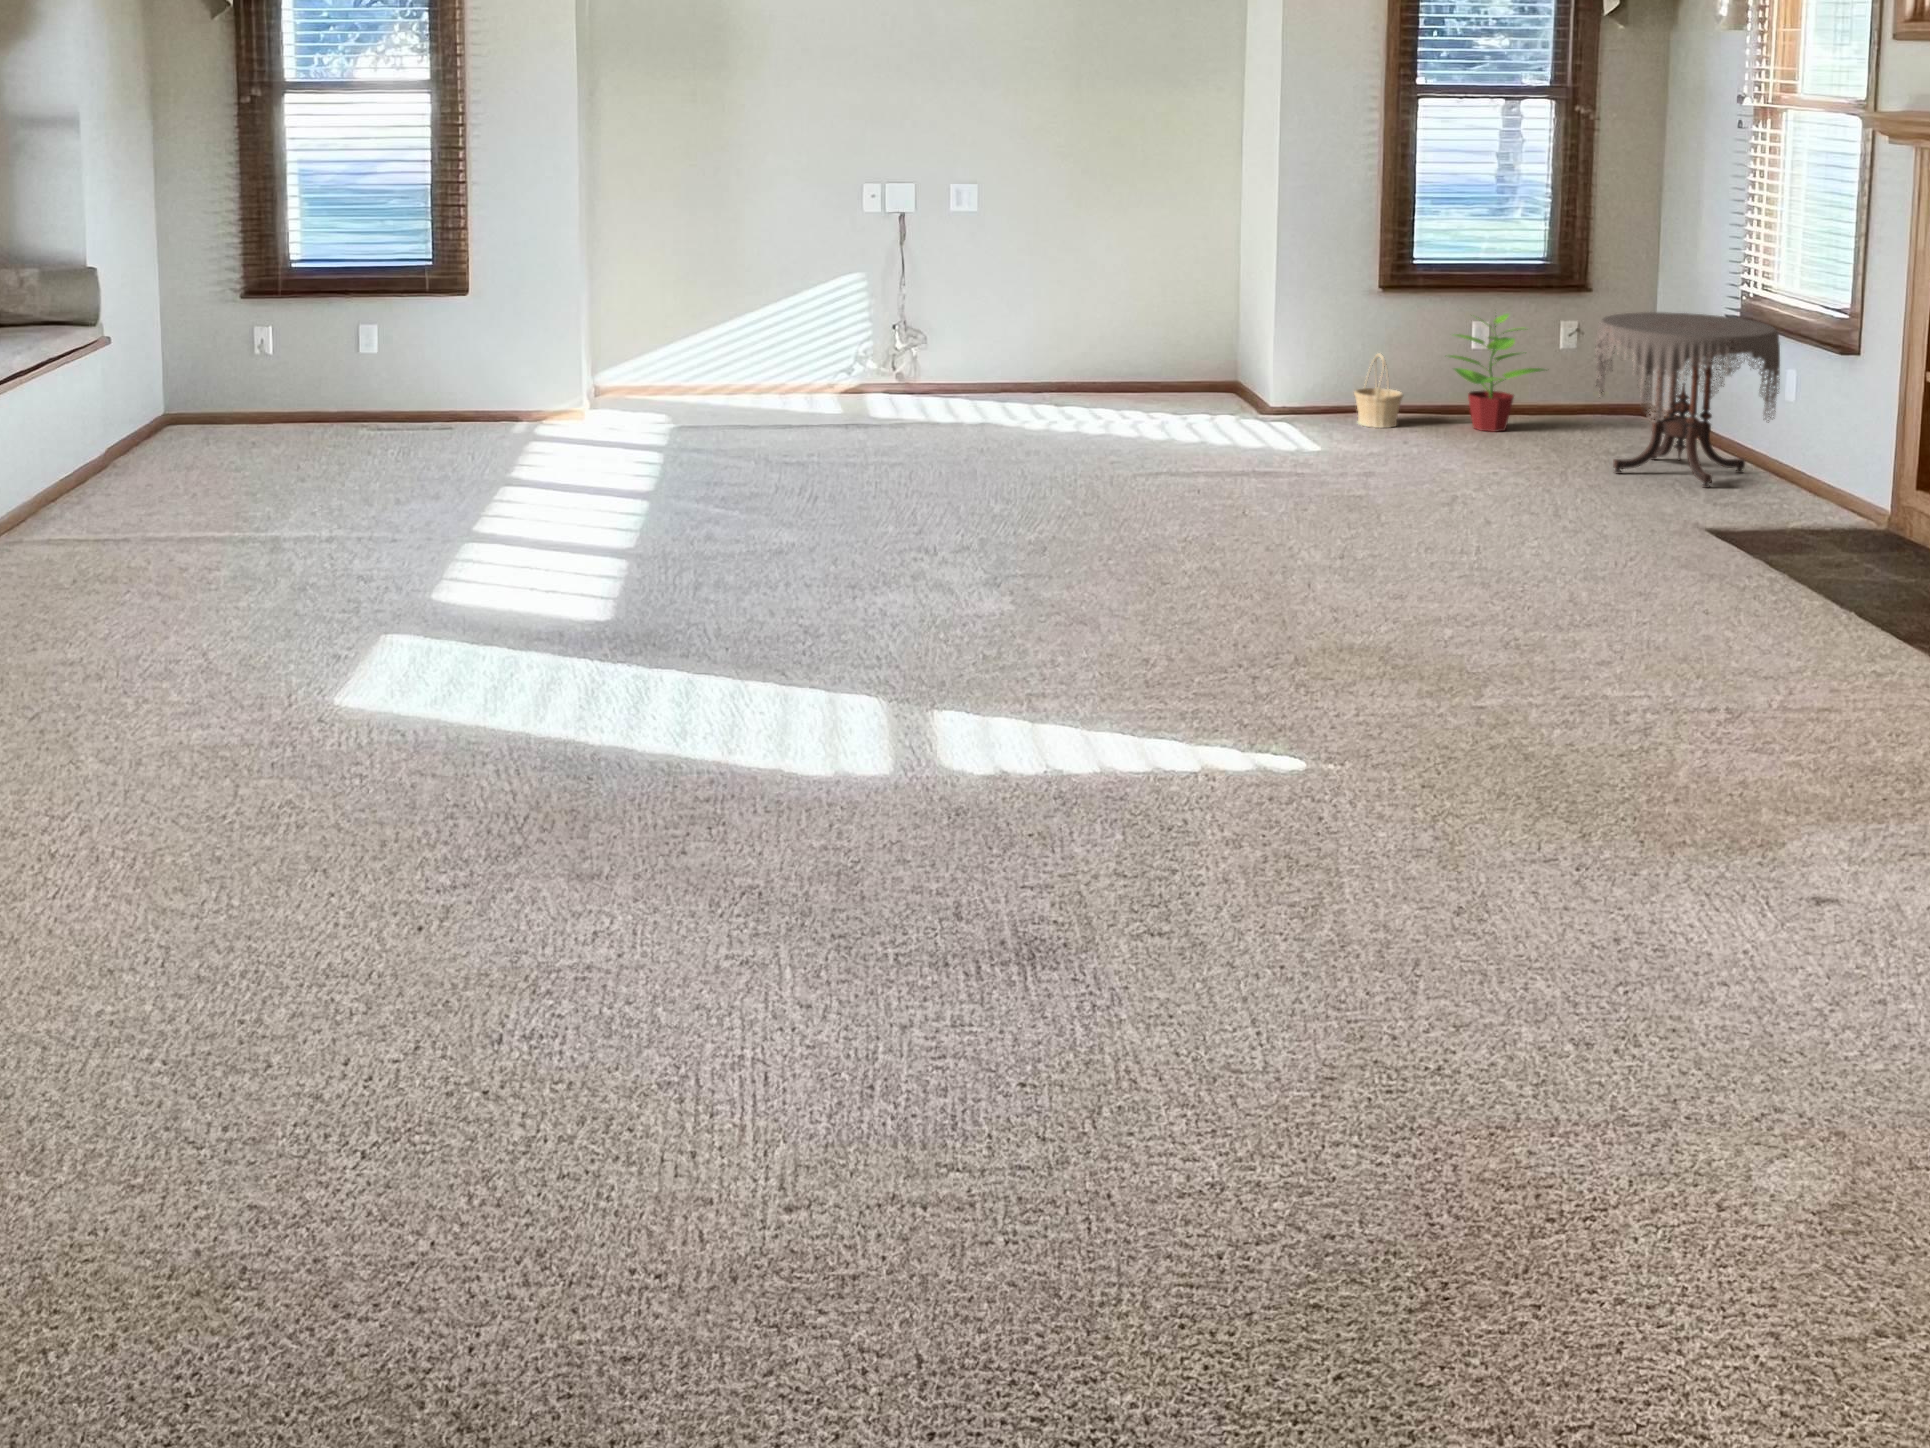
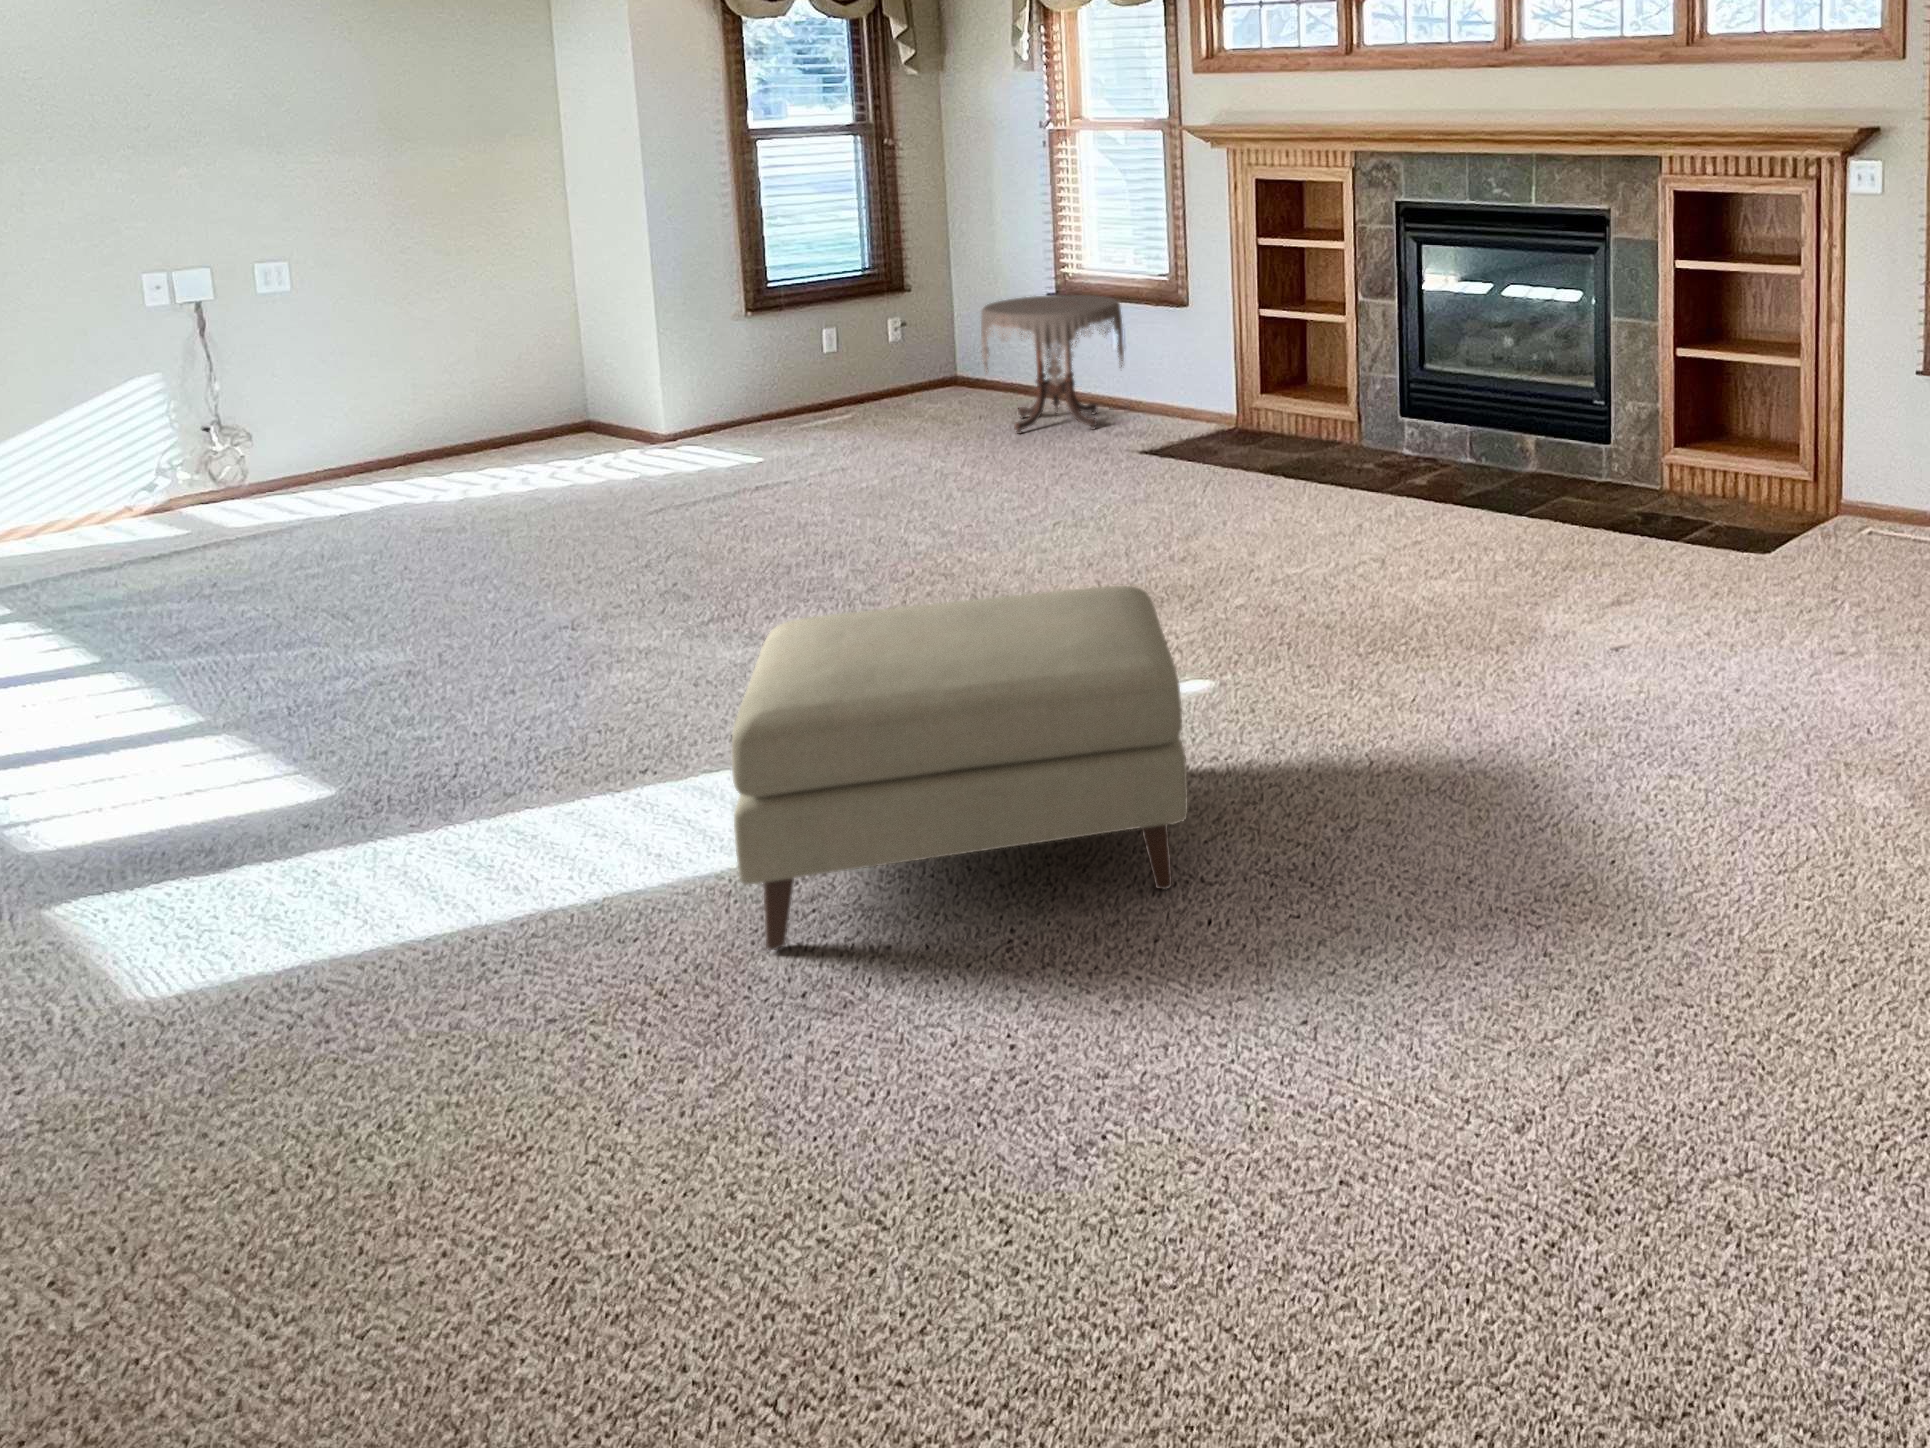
potted plant: present [1449,314,1544,432] -> none [815,318,904,426]
basket: present [1354,353,1403,428] -> none [739,374,787,443]
ottoman: none [685,524,1149,862] -> present [732,586,1188,950]

